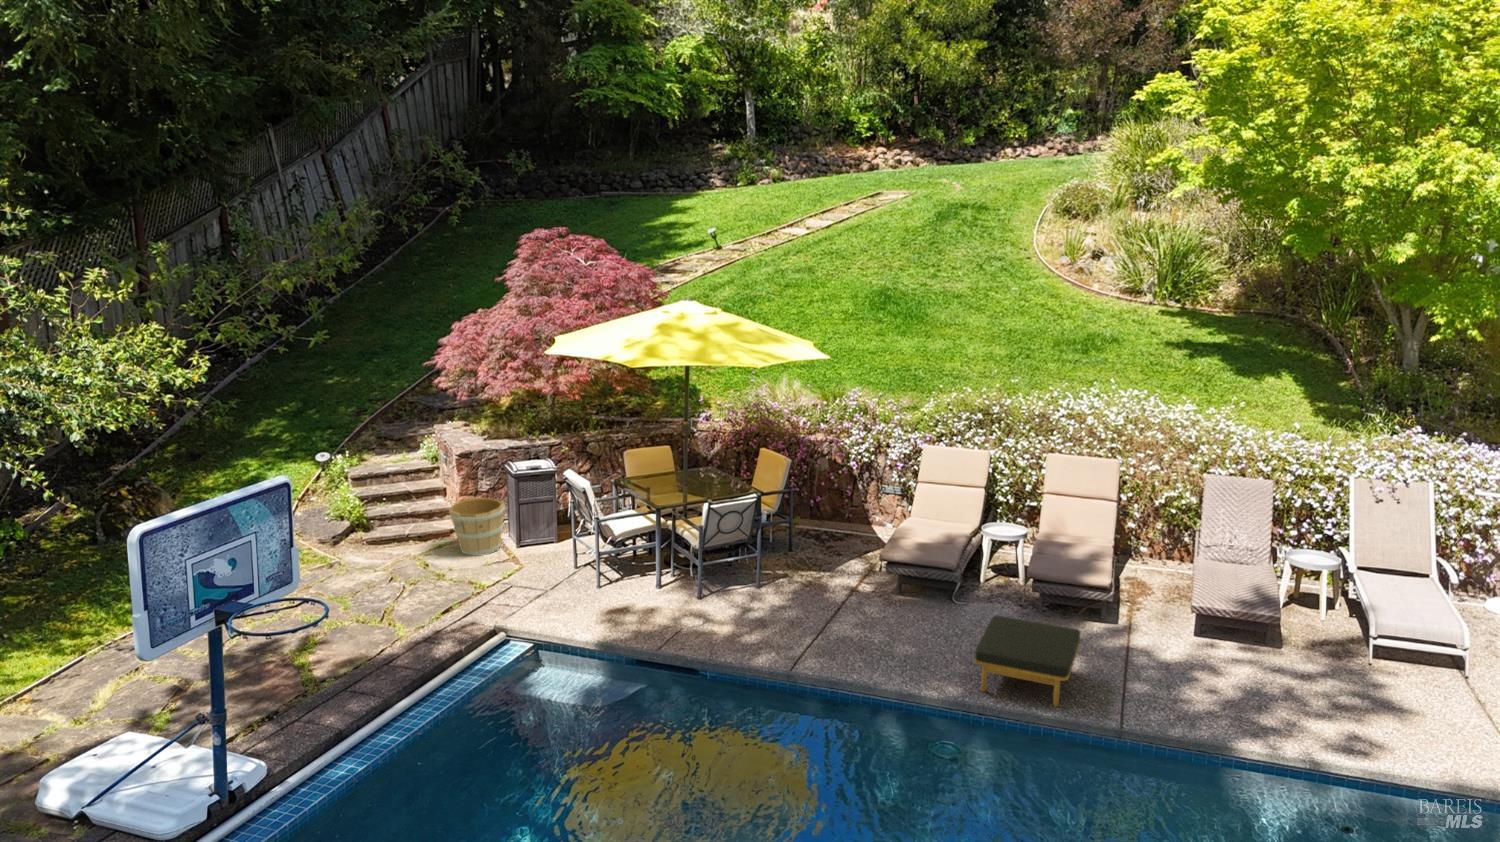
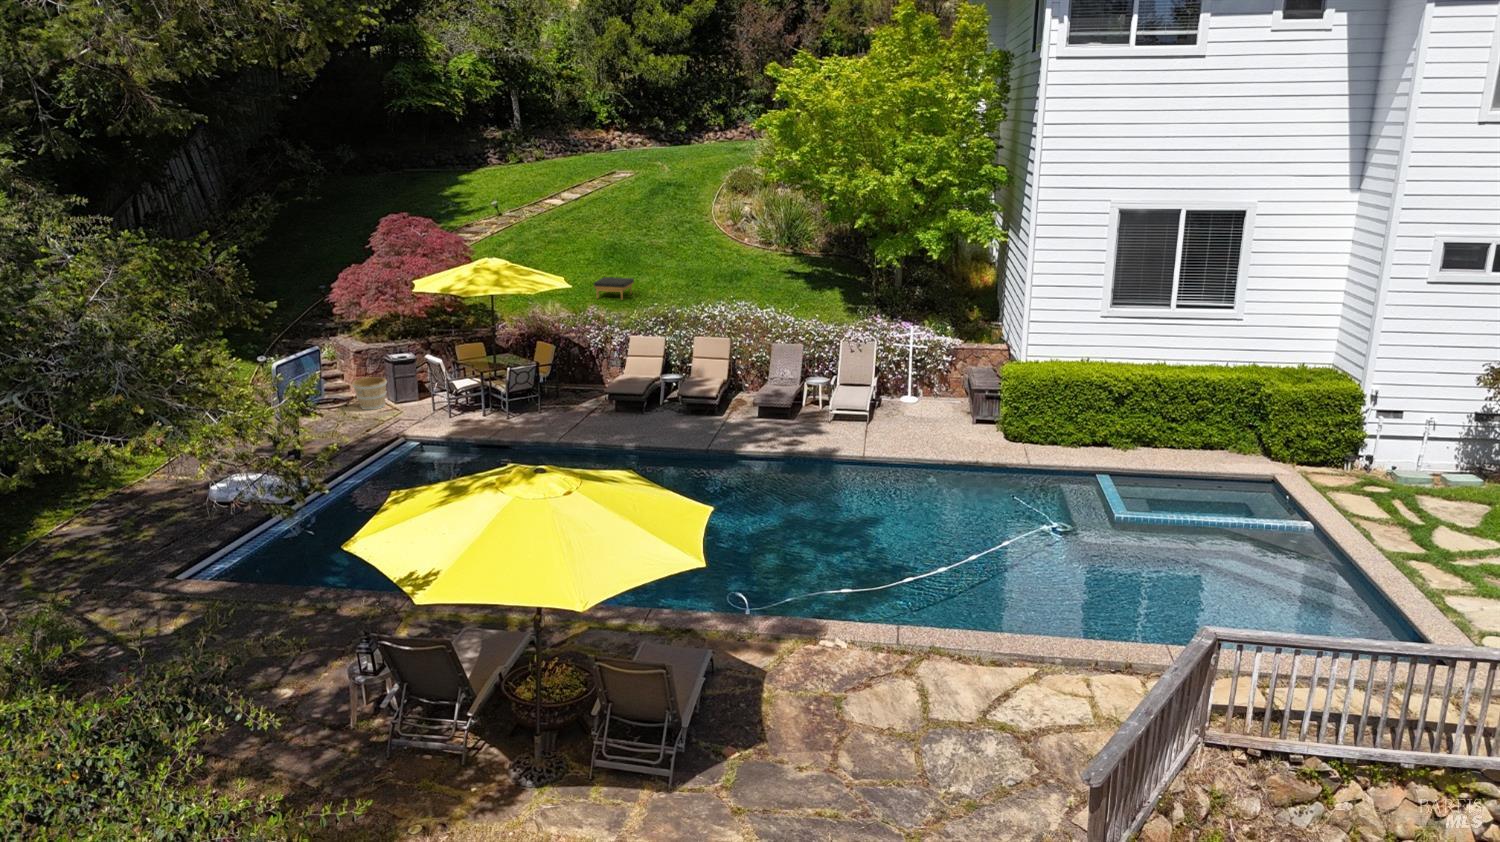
ottoman: present [974,616,1080,706] -> present [594,277,634,299]

